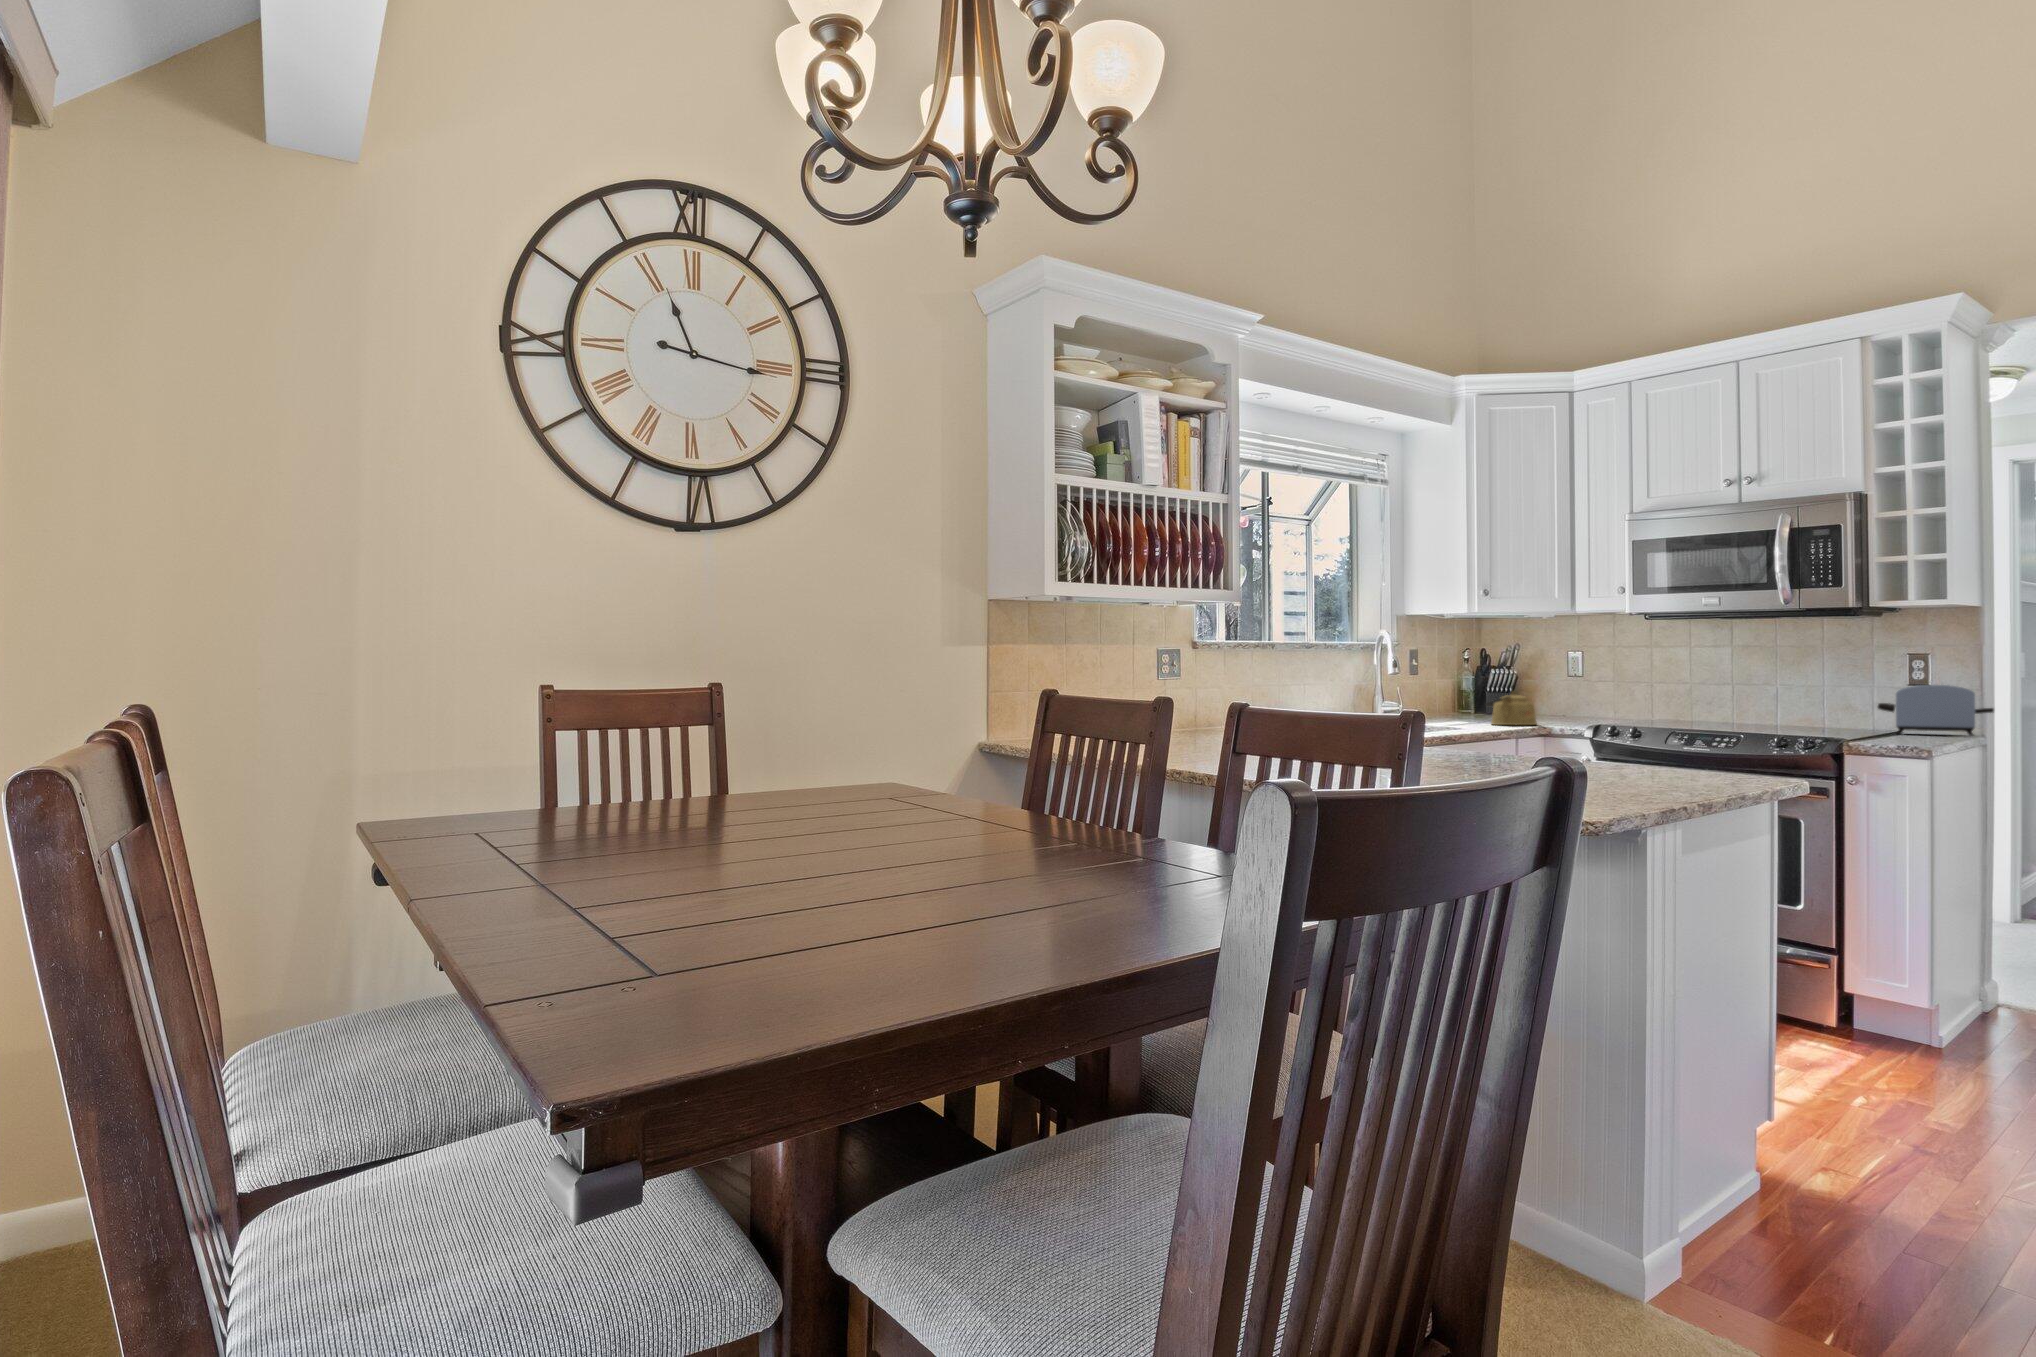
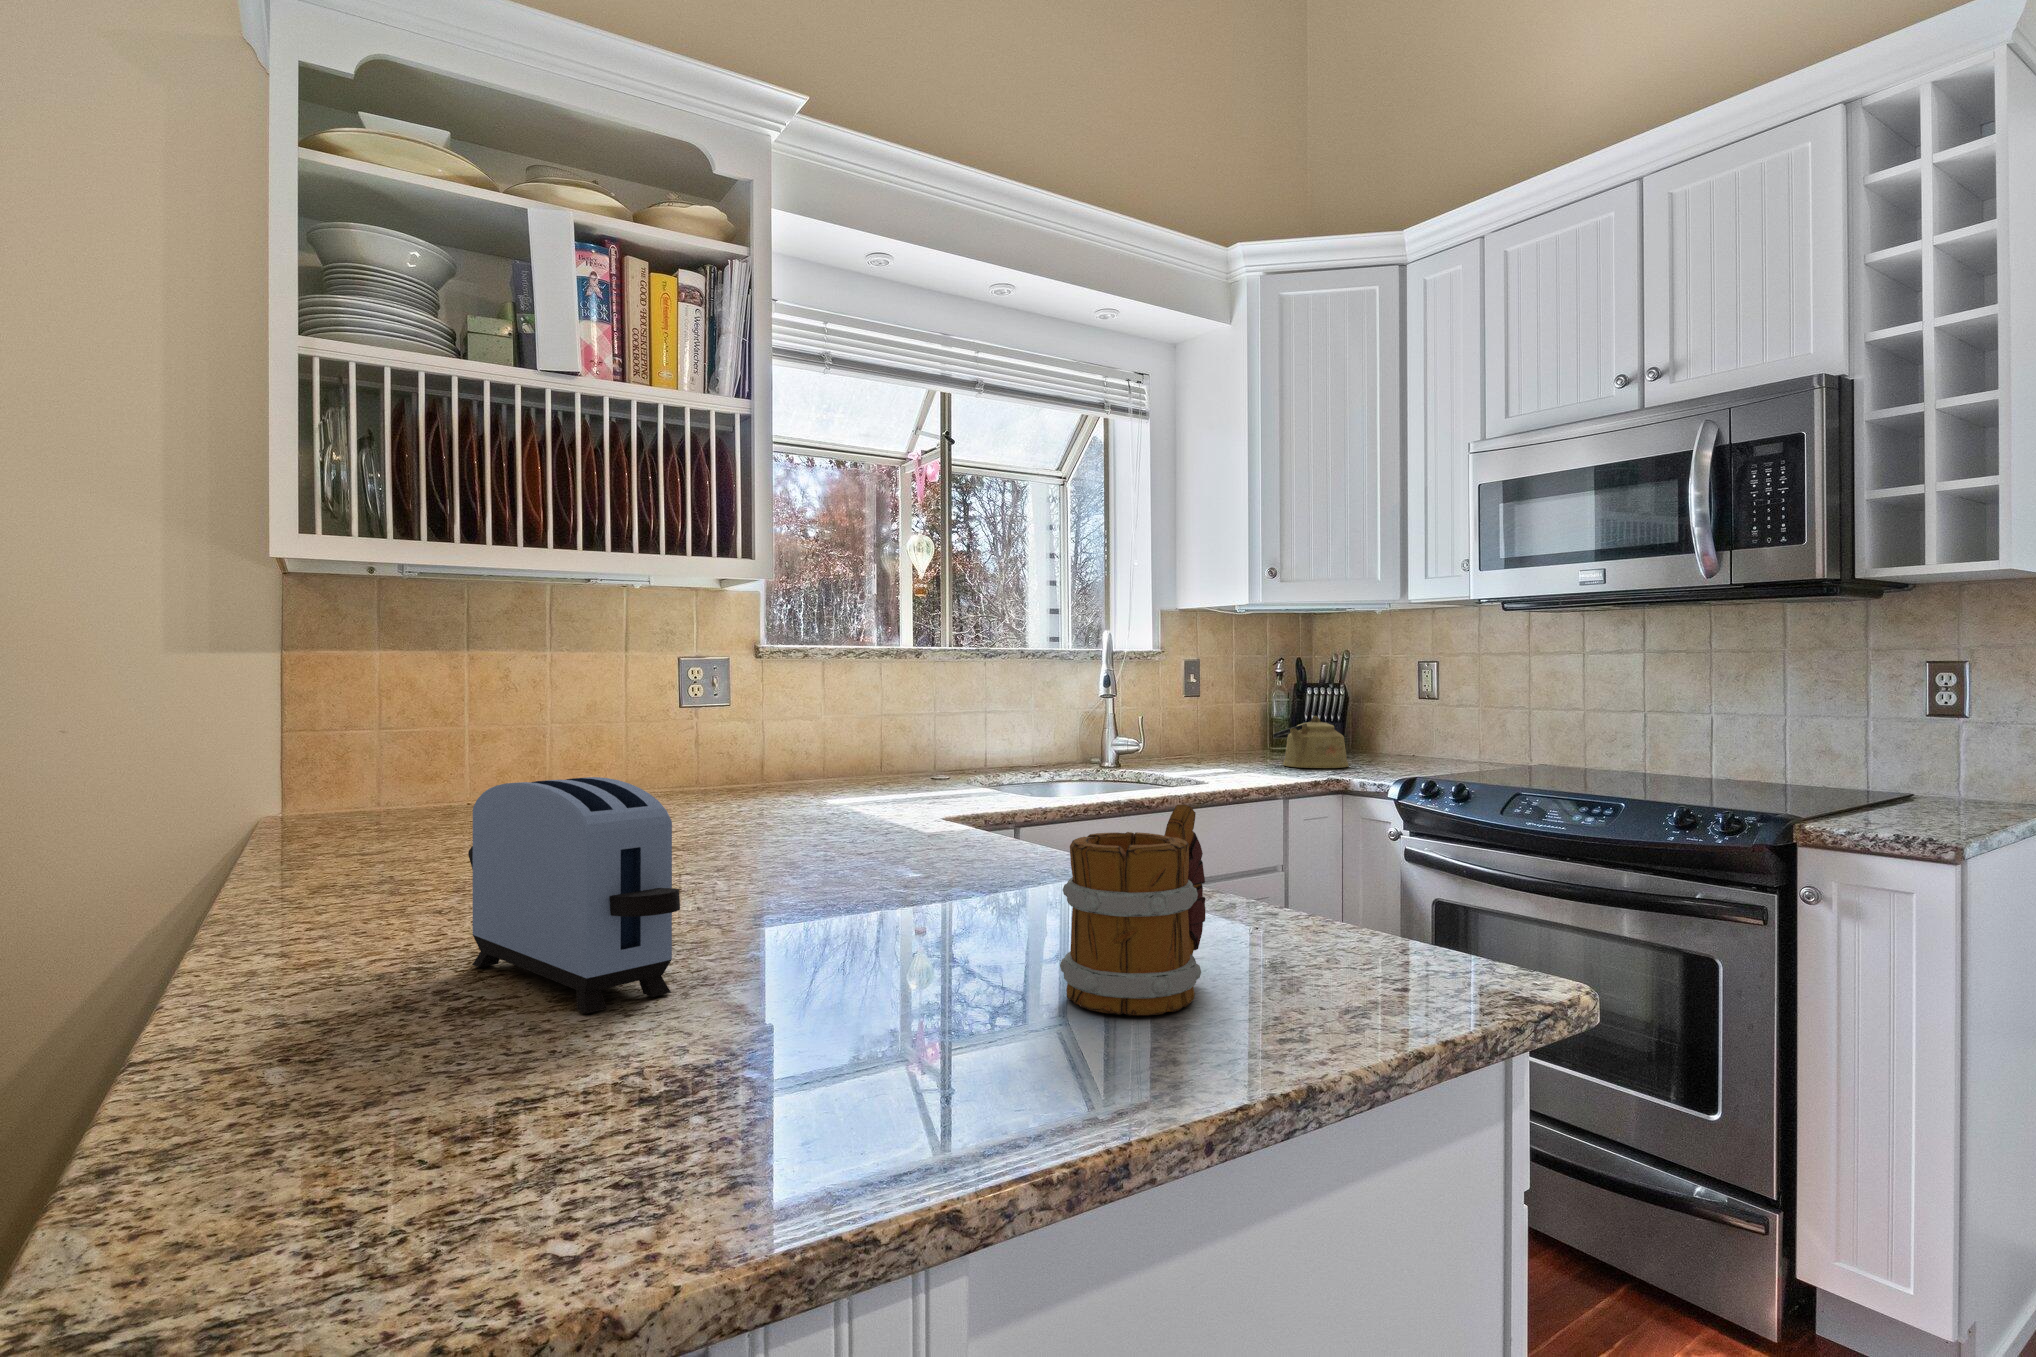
toaster: present [1878,685,1994,736] -> present [468,777,680,1014]
mug: none [1629,706,1682,772] -> present [1060,804,1206,1016]

